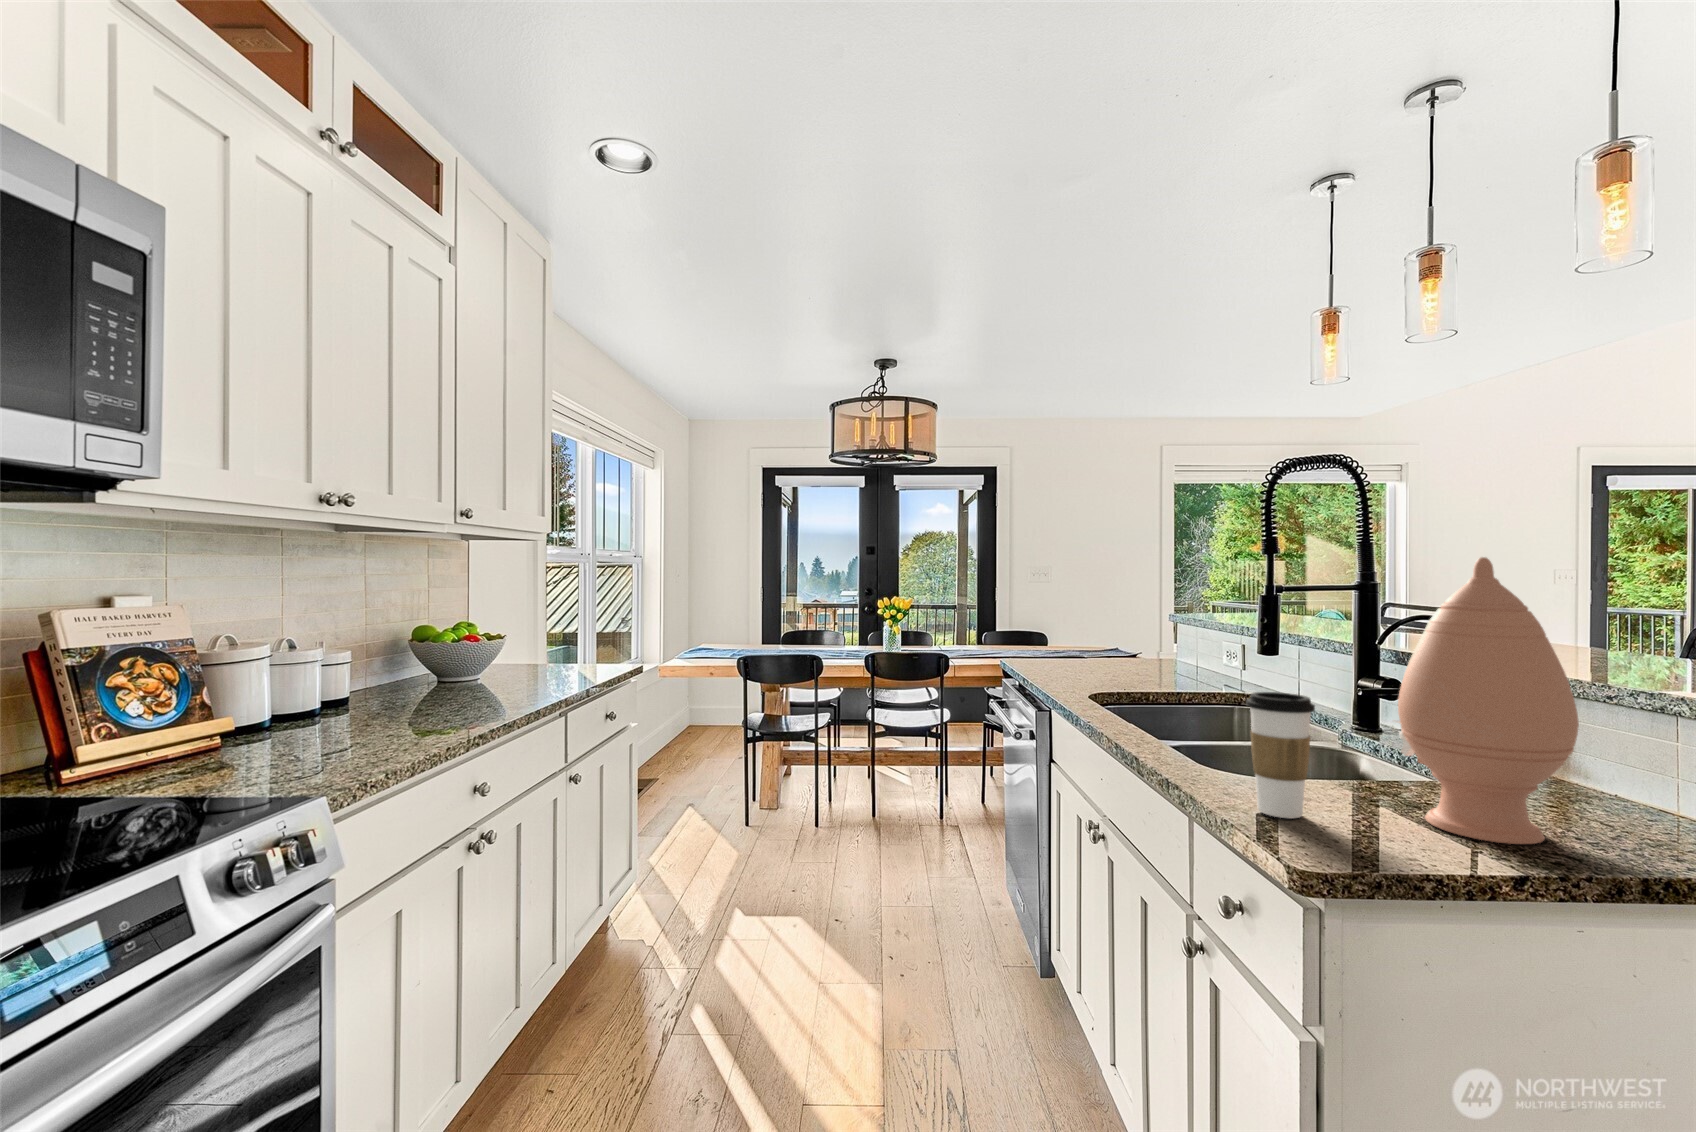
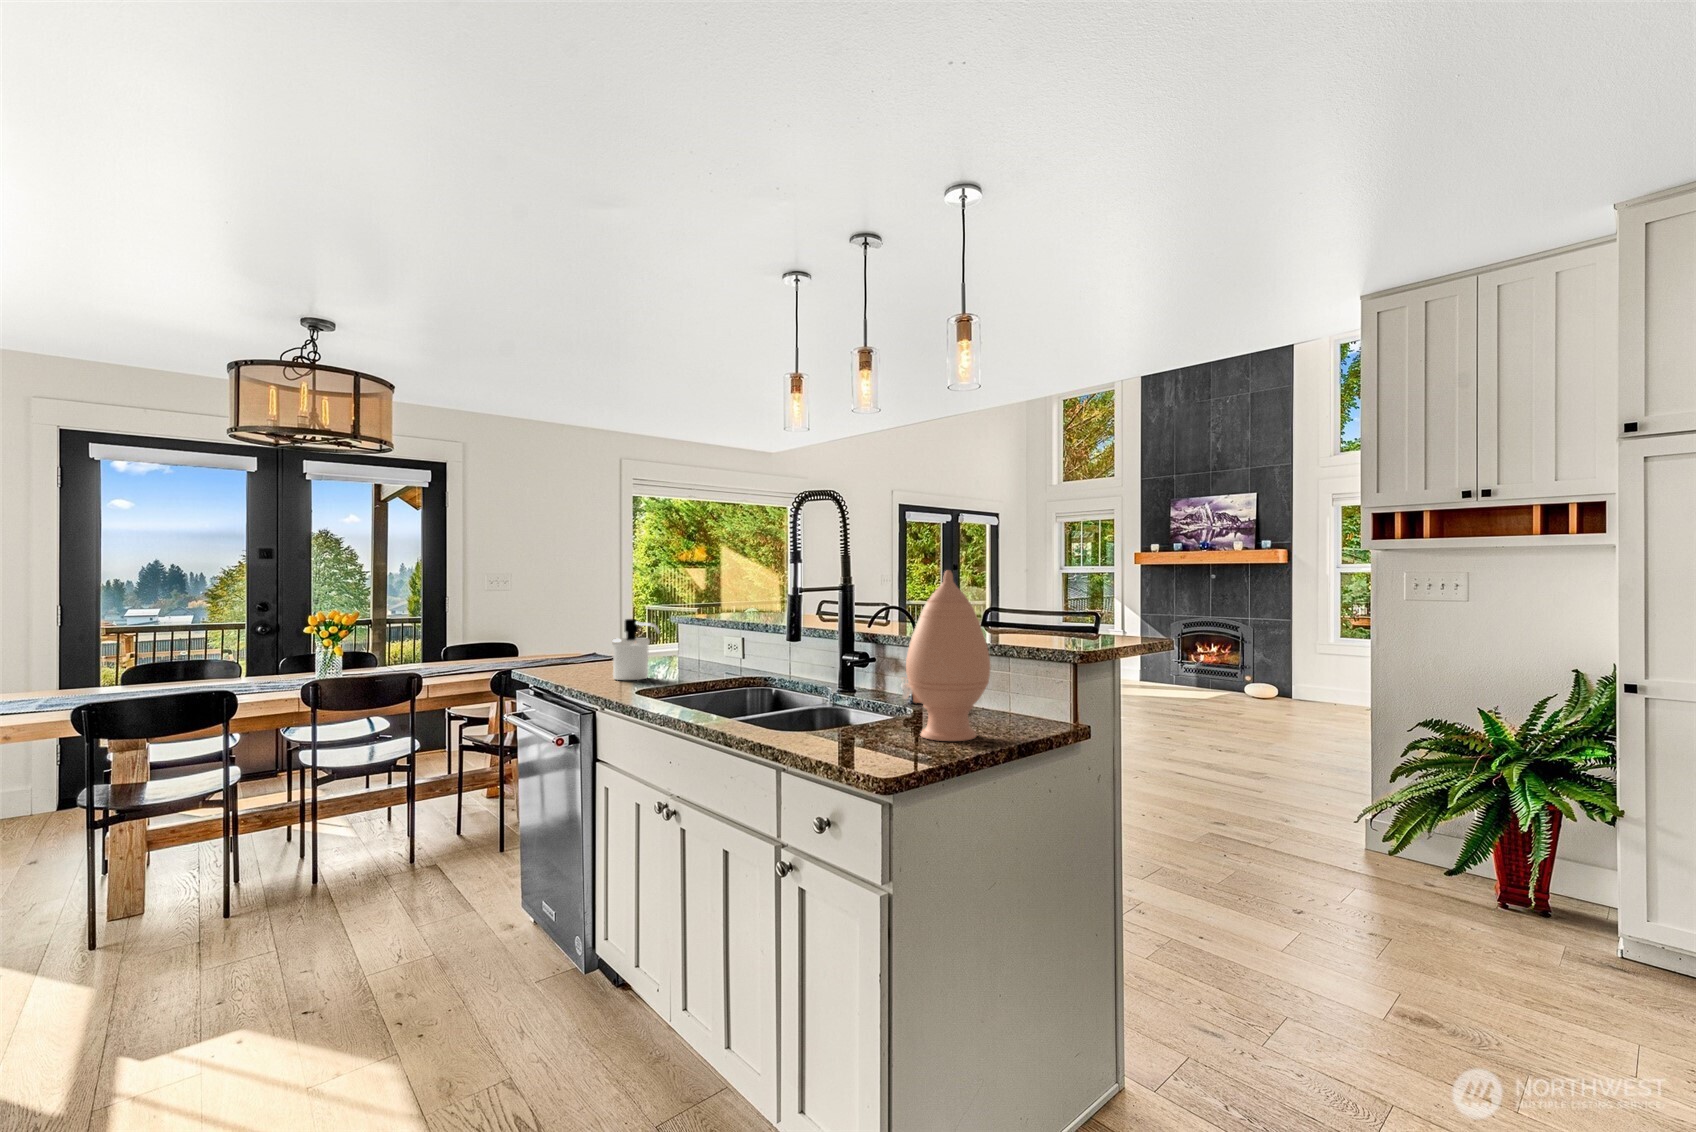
soap dispenser: none [1098,614,1147,680] -> present [612,619,660,680]
coffee cup: present [1246,692,1315,818] -> none [830,664,871,750]

